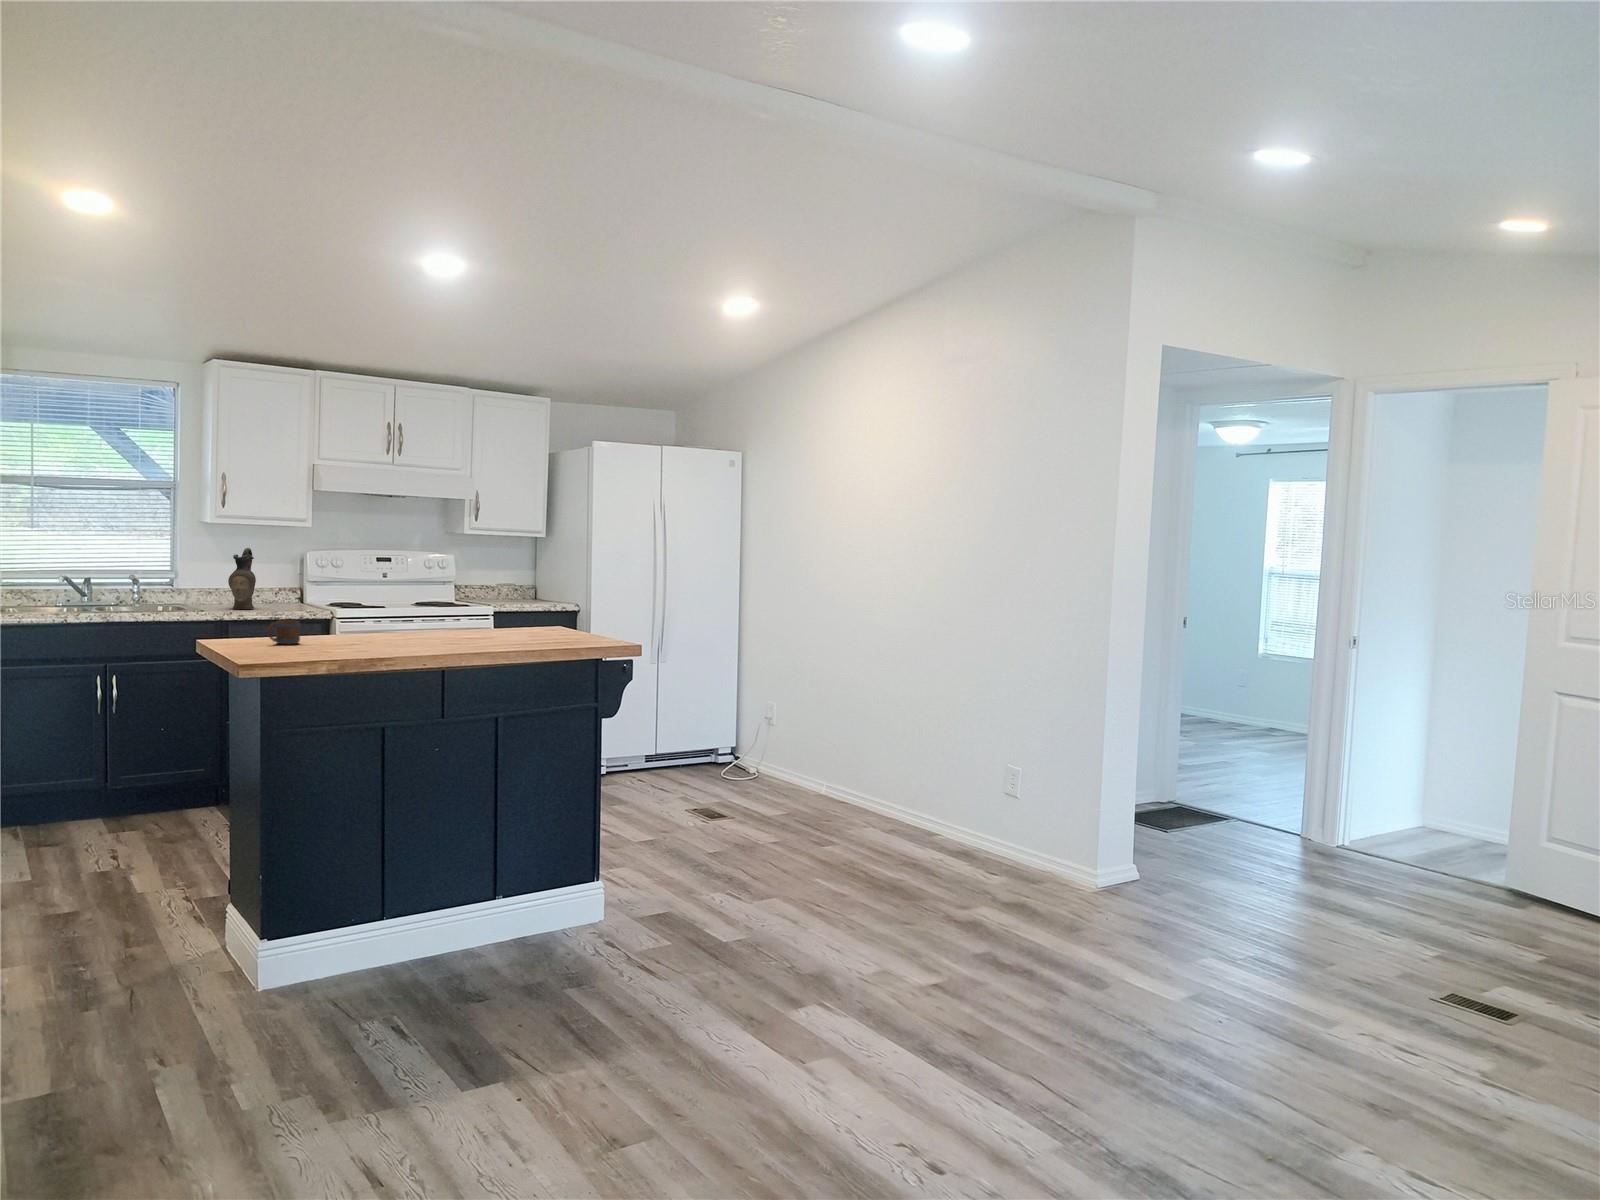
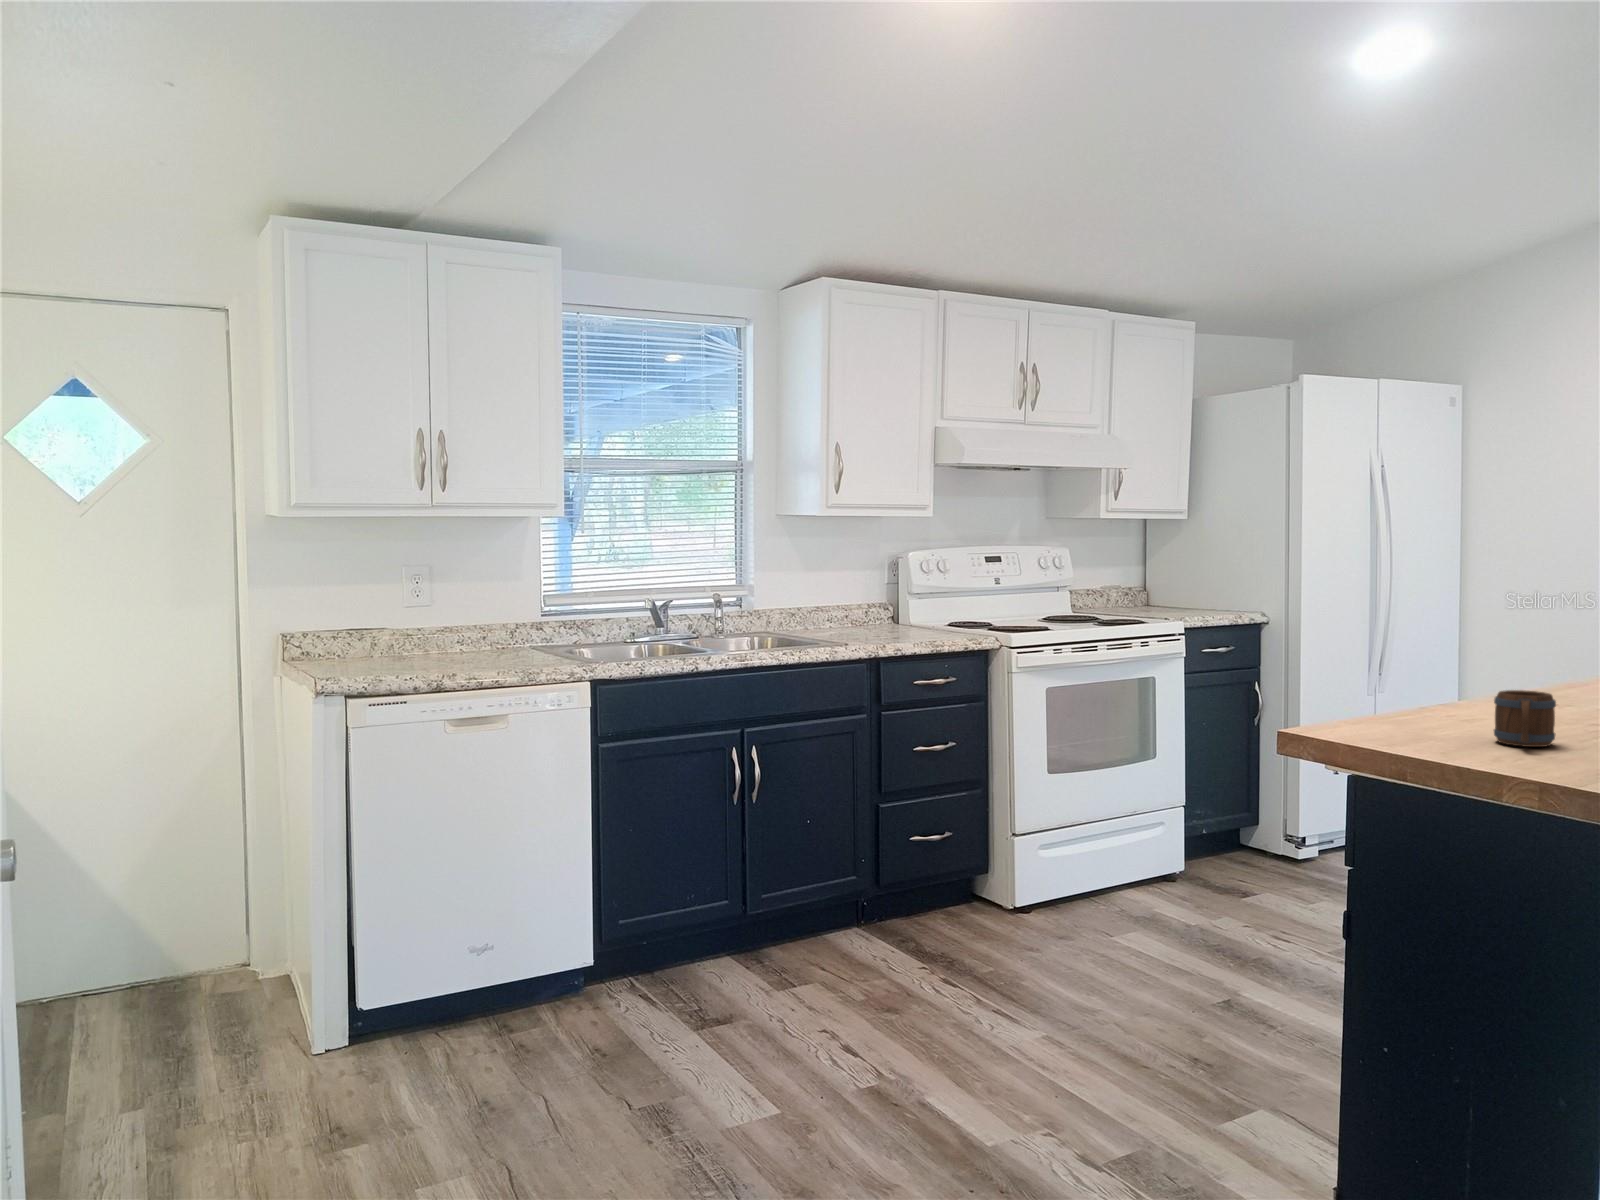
ceramic pitcher: present [228,548,256,609] -> none [862,548,900,639]

